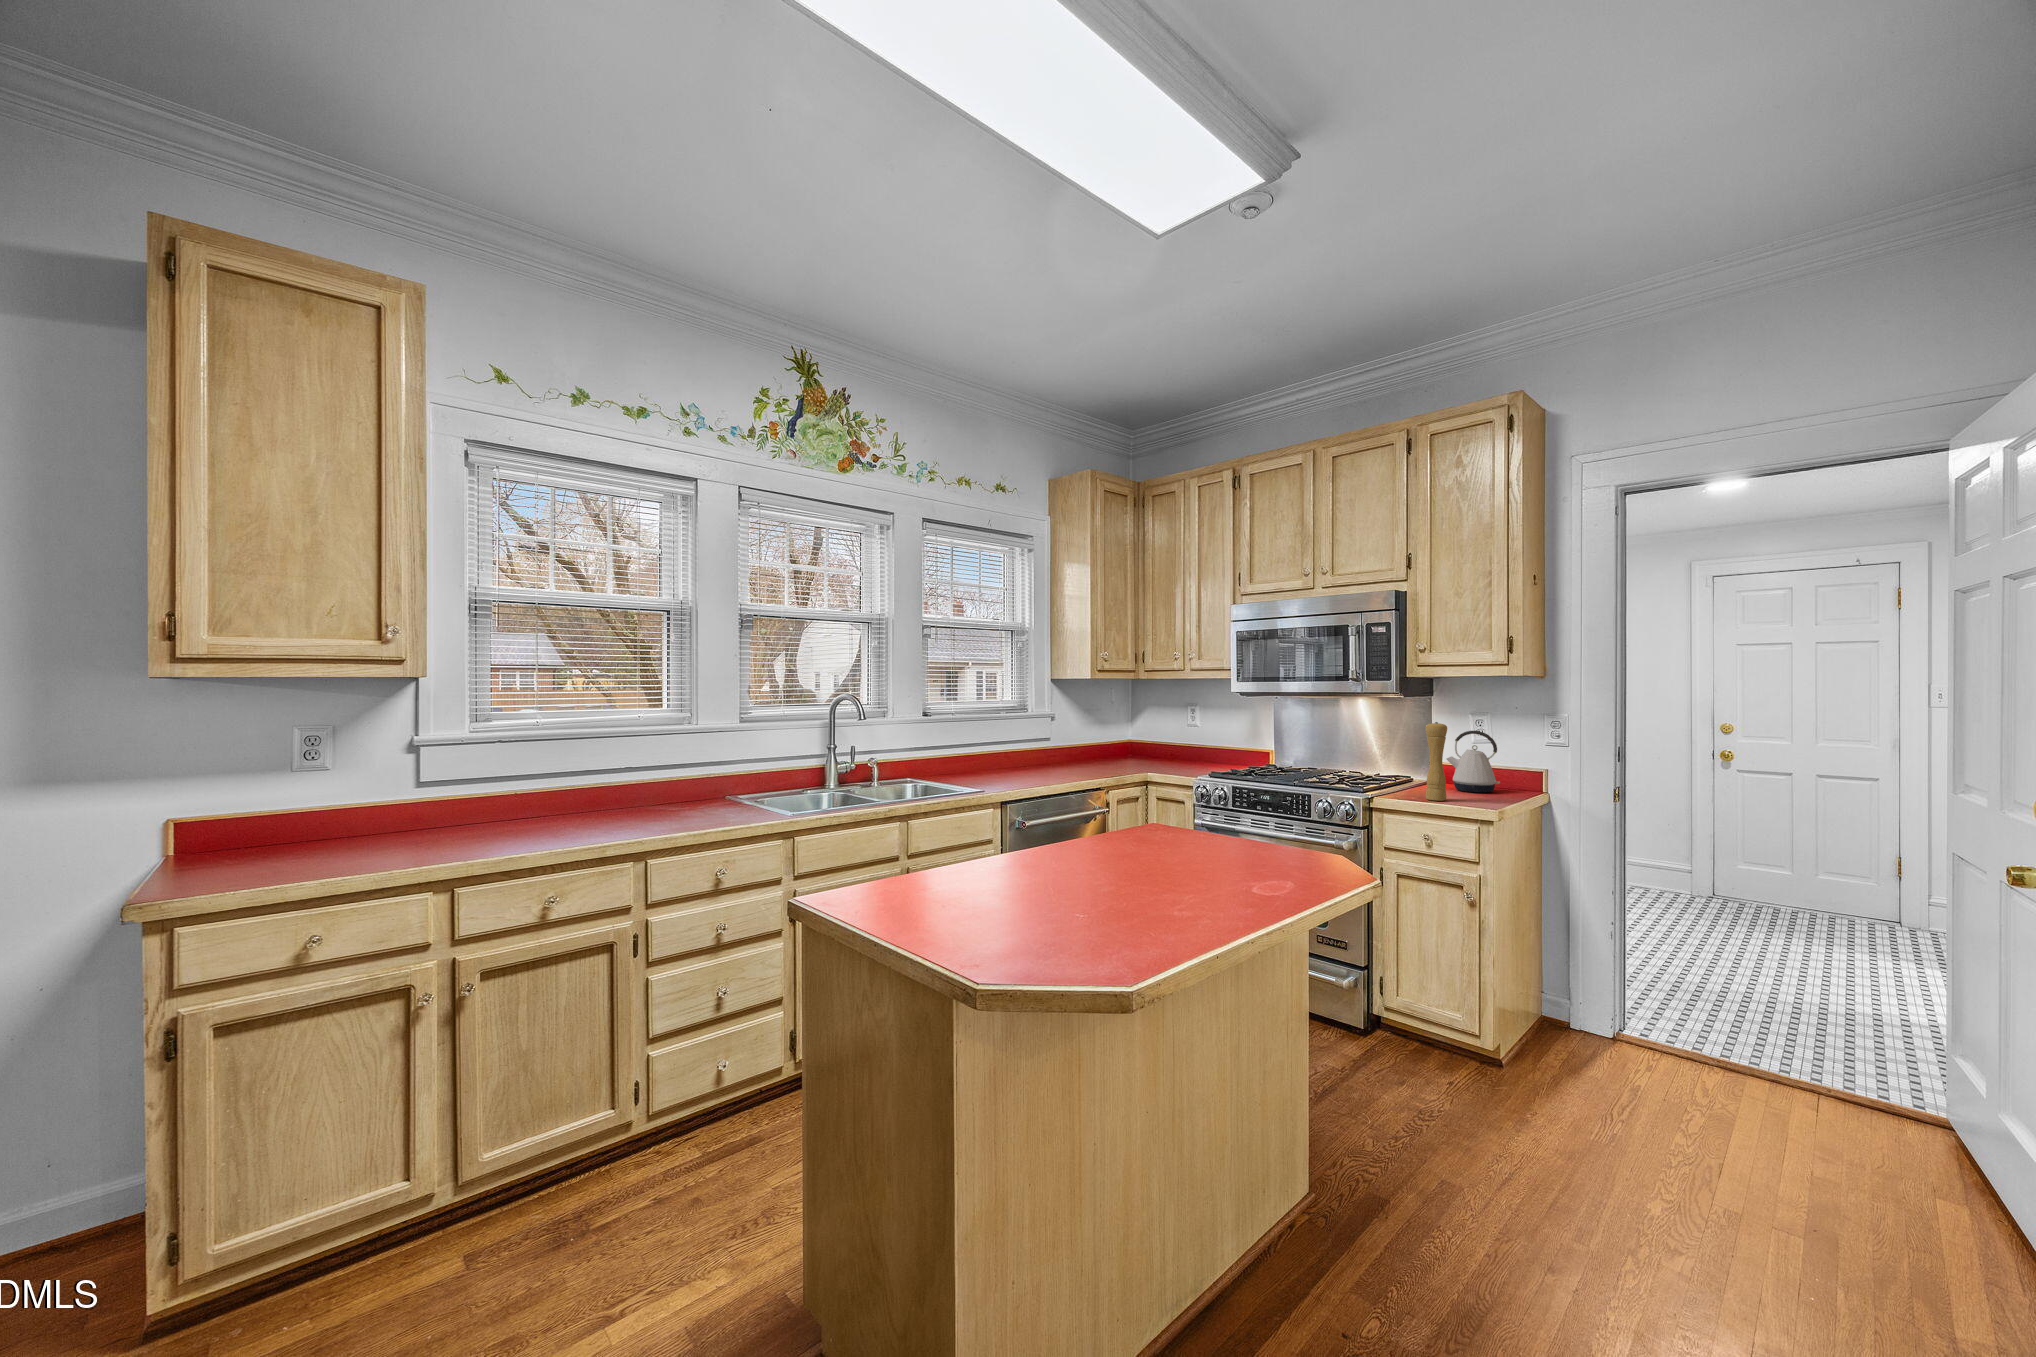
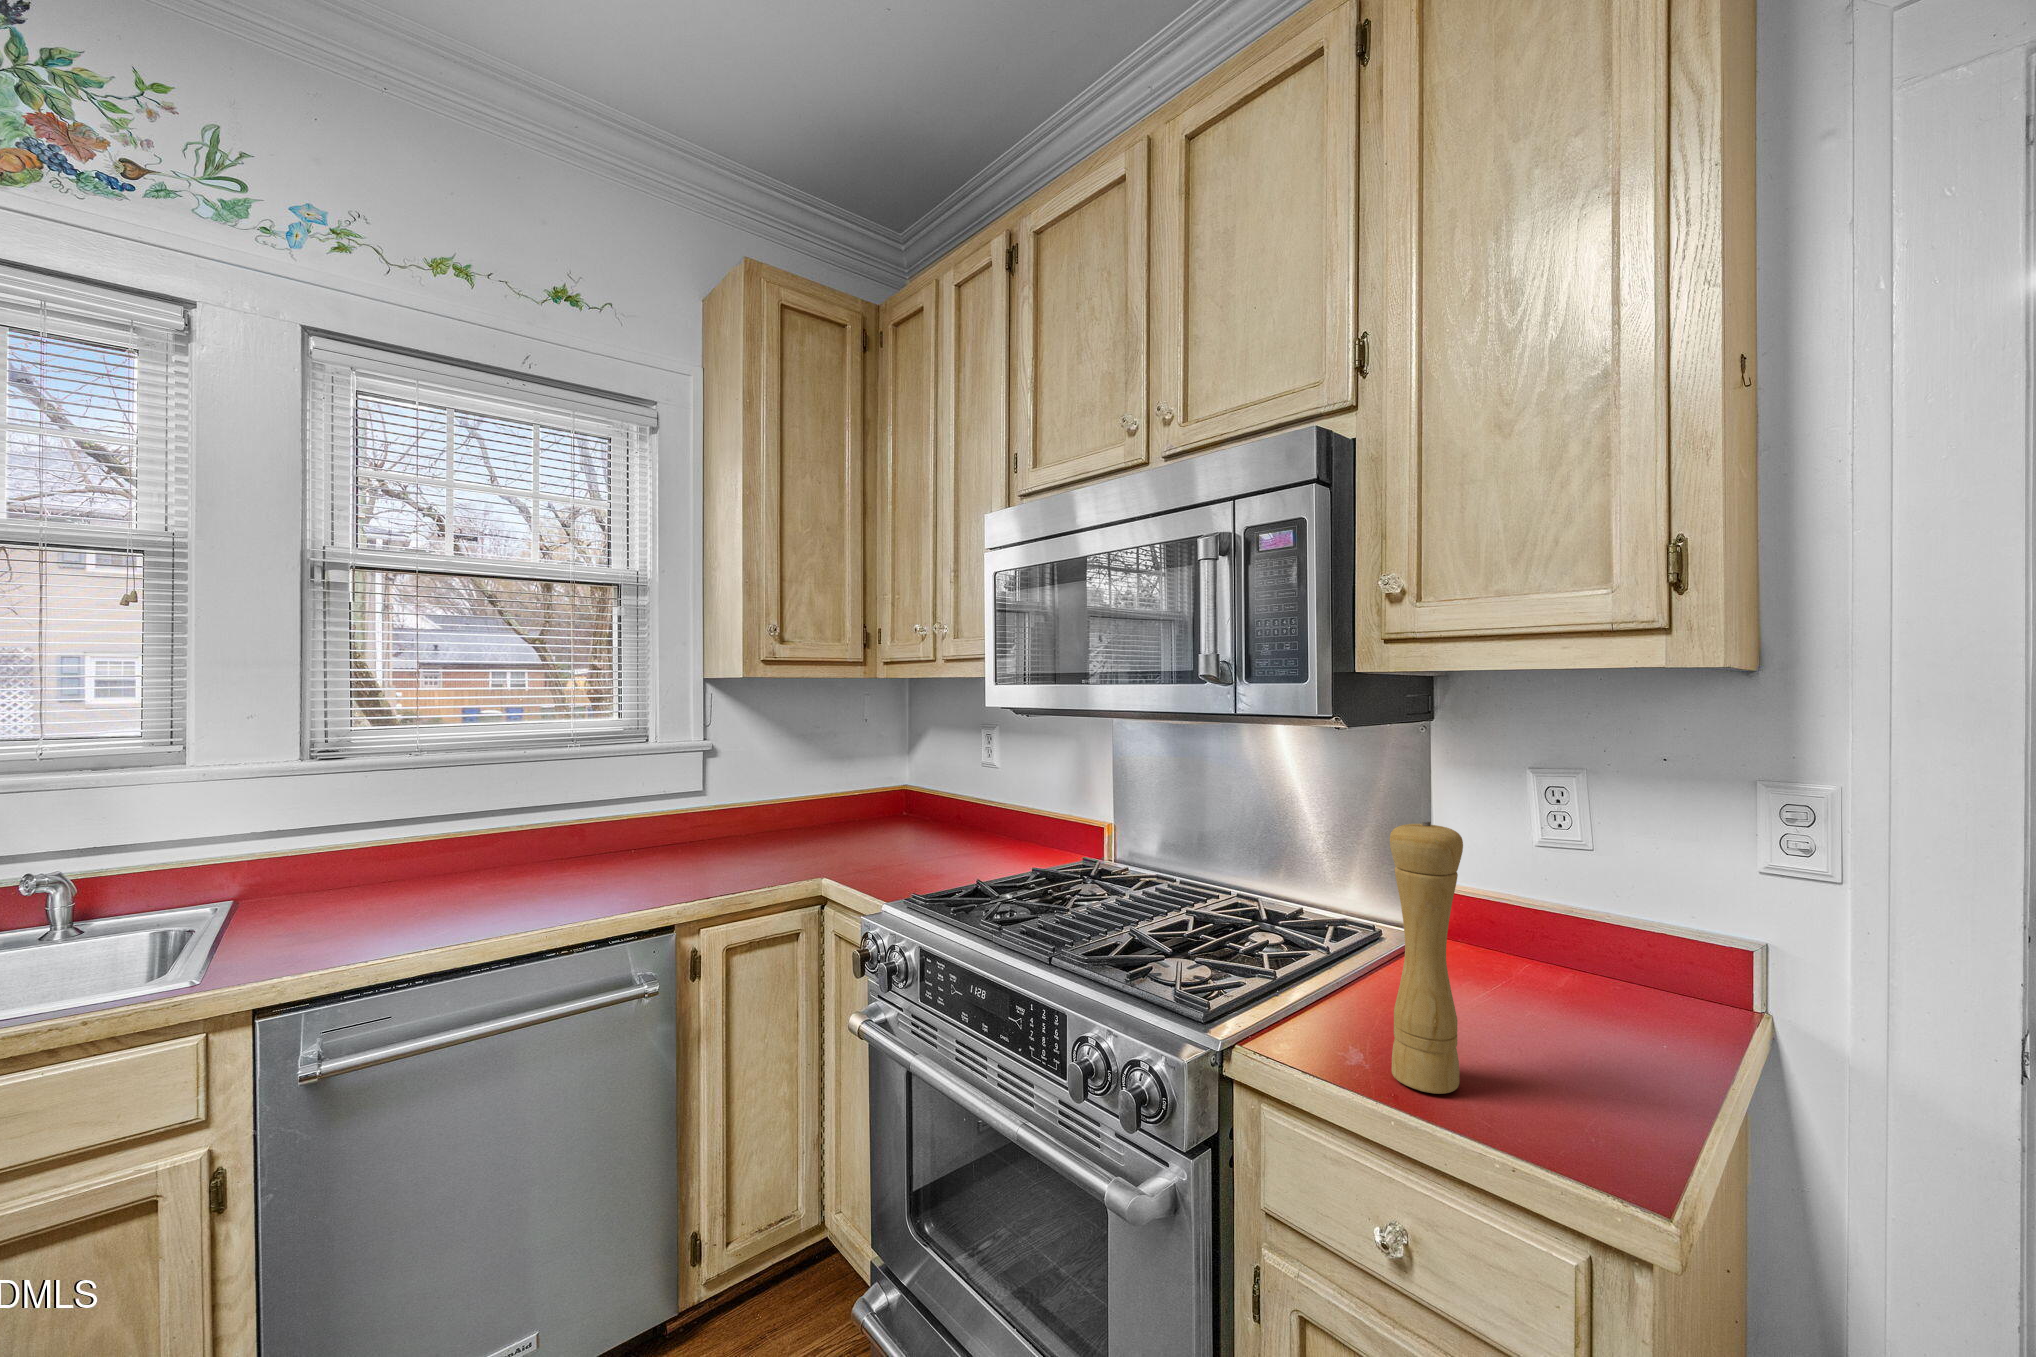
kettle: present [1446,731,1500,793] -> none [1465,827,1629,1017]

